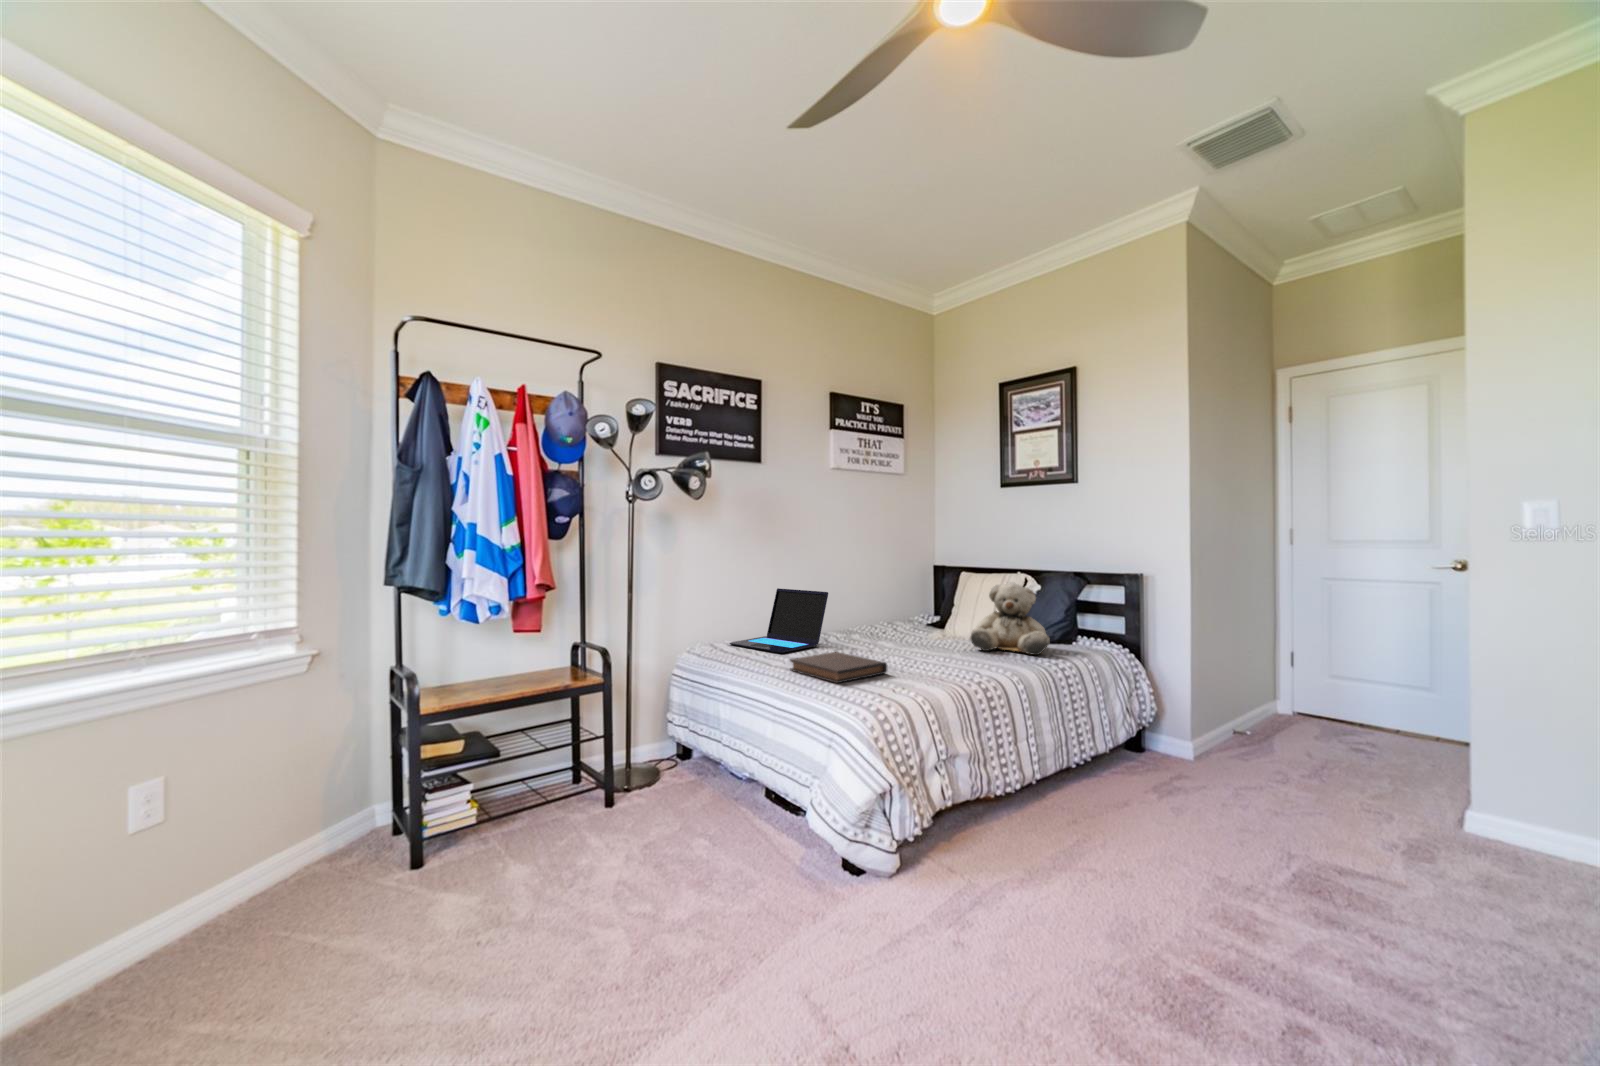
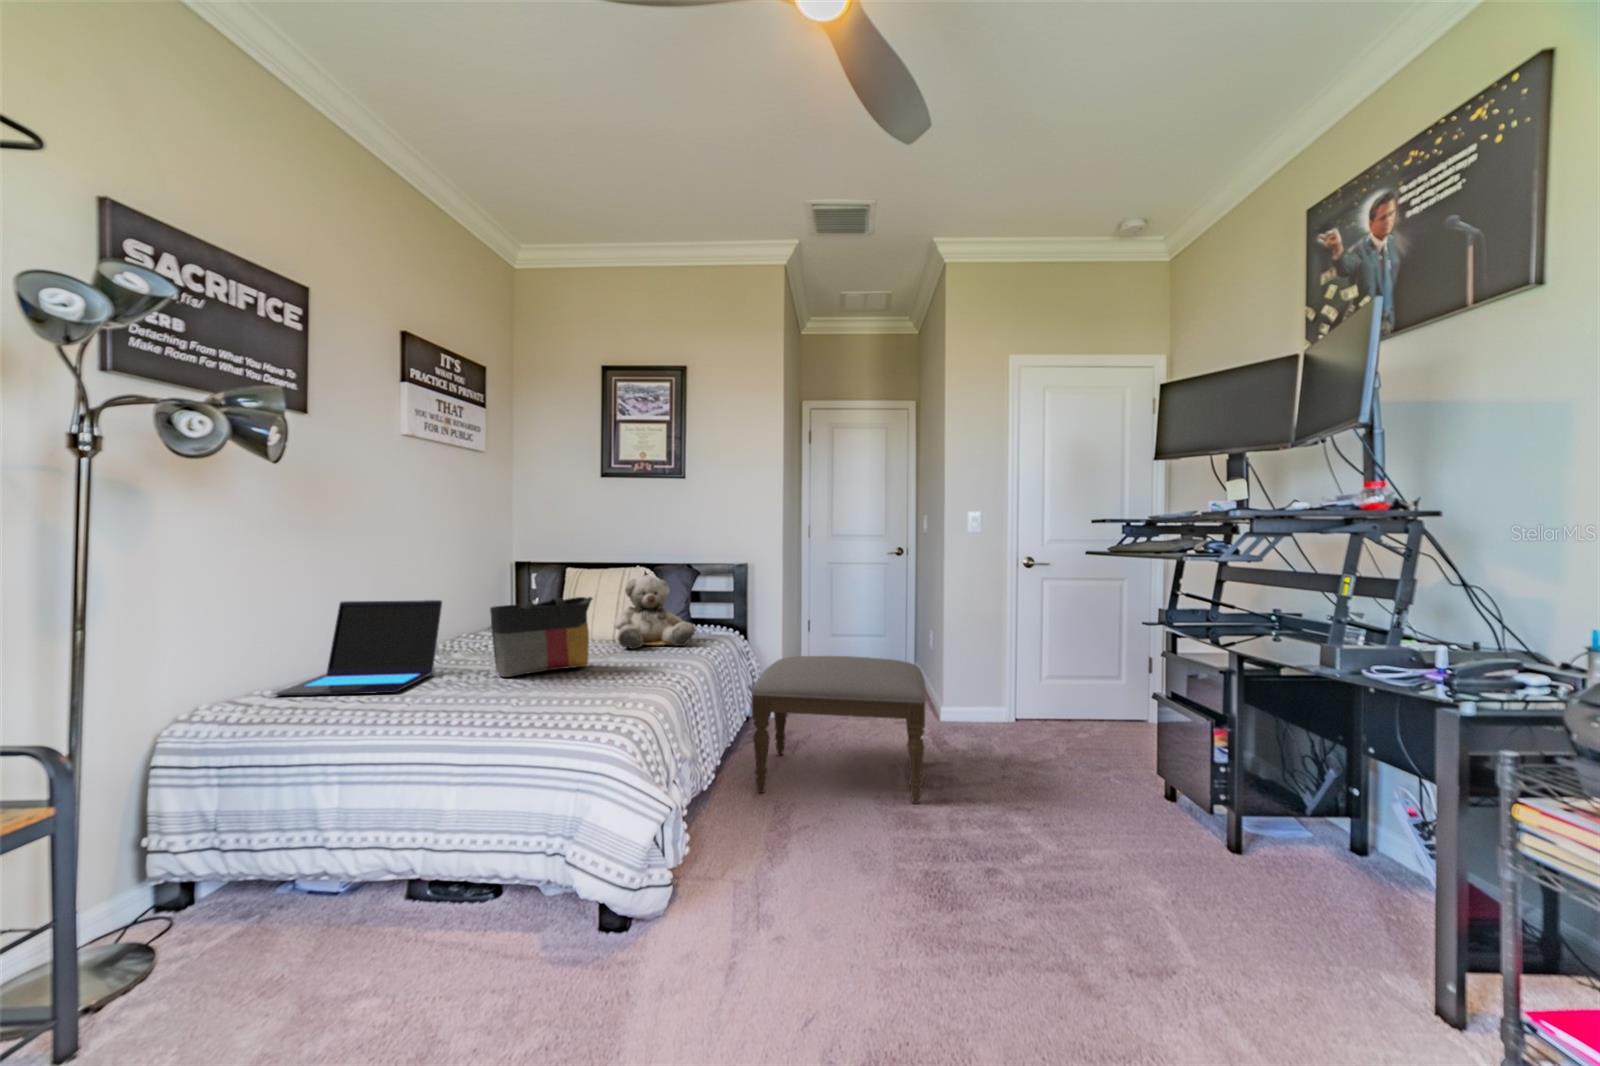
tote bag: none [846,596,925,657] -> present [490,597,592,677]
book: present [790,652,887,683] -> none [452,676,584,713]
ottoman: none [1072,686,1357,910] -> present [752,656,926,804]

